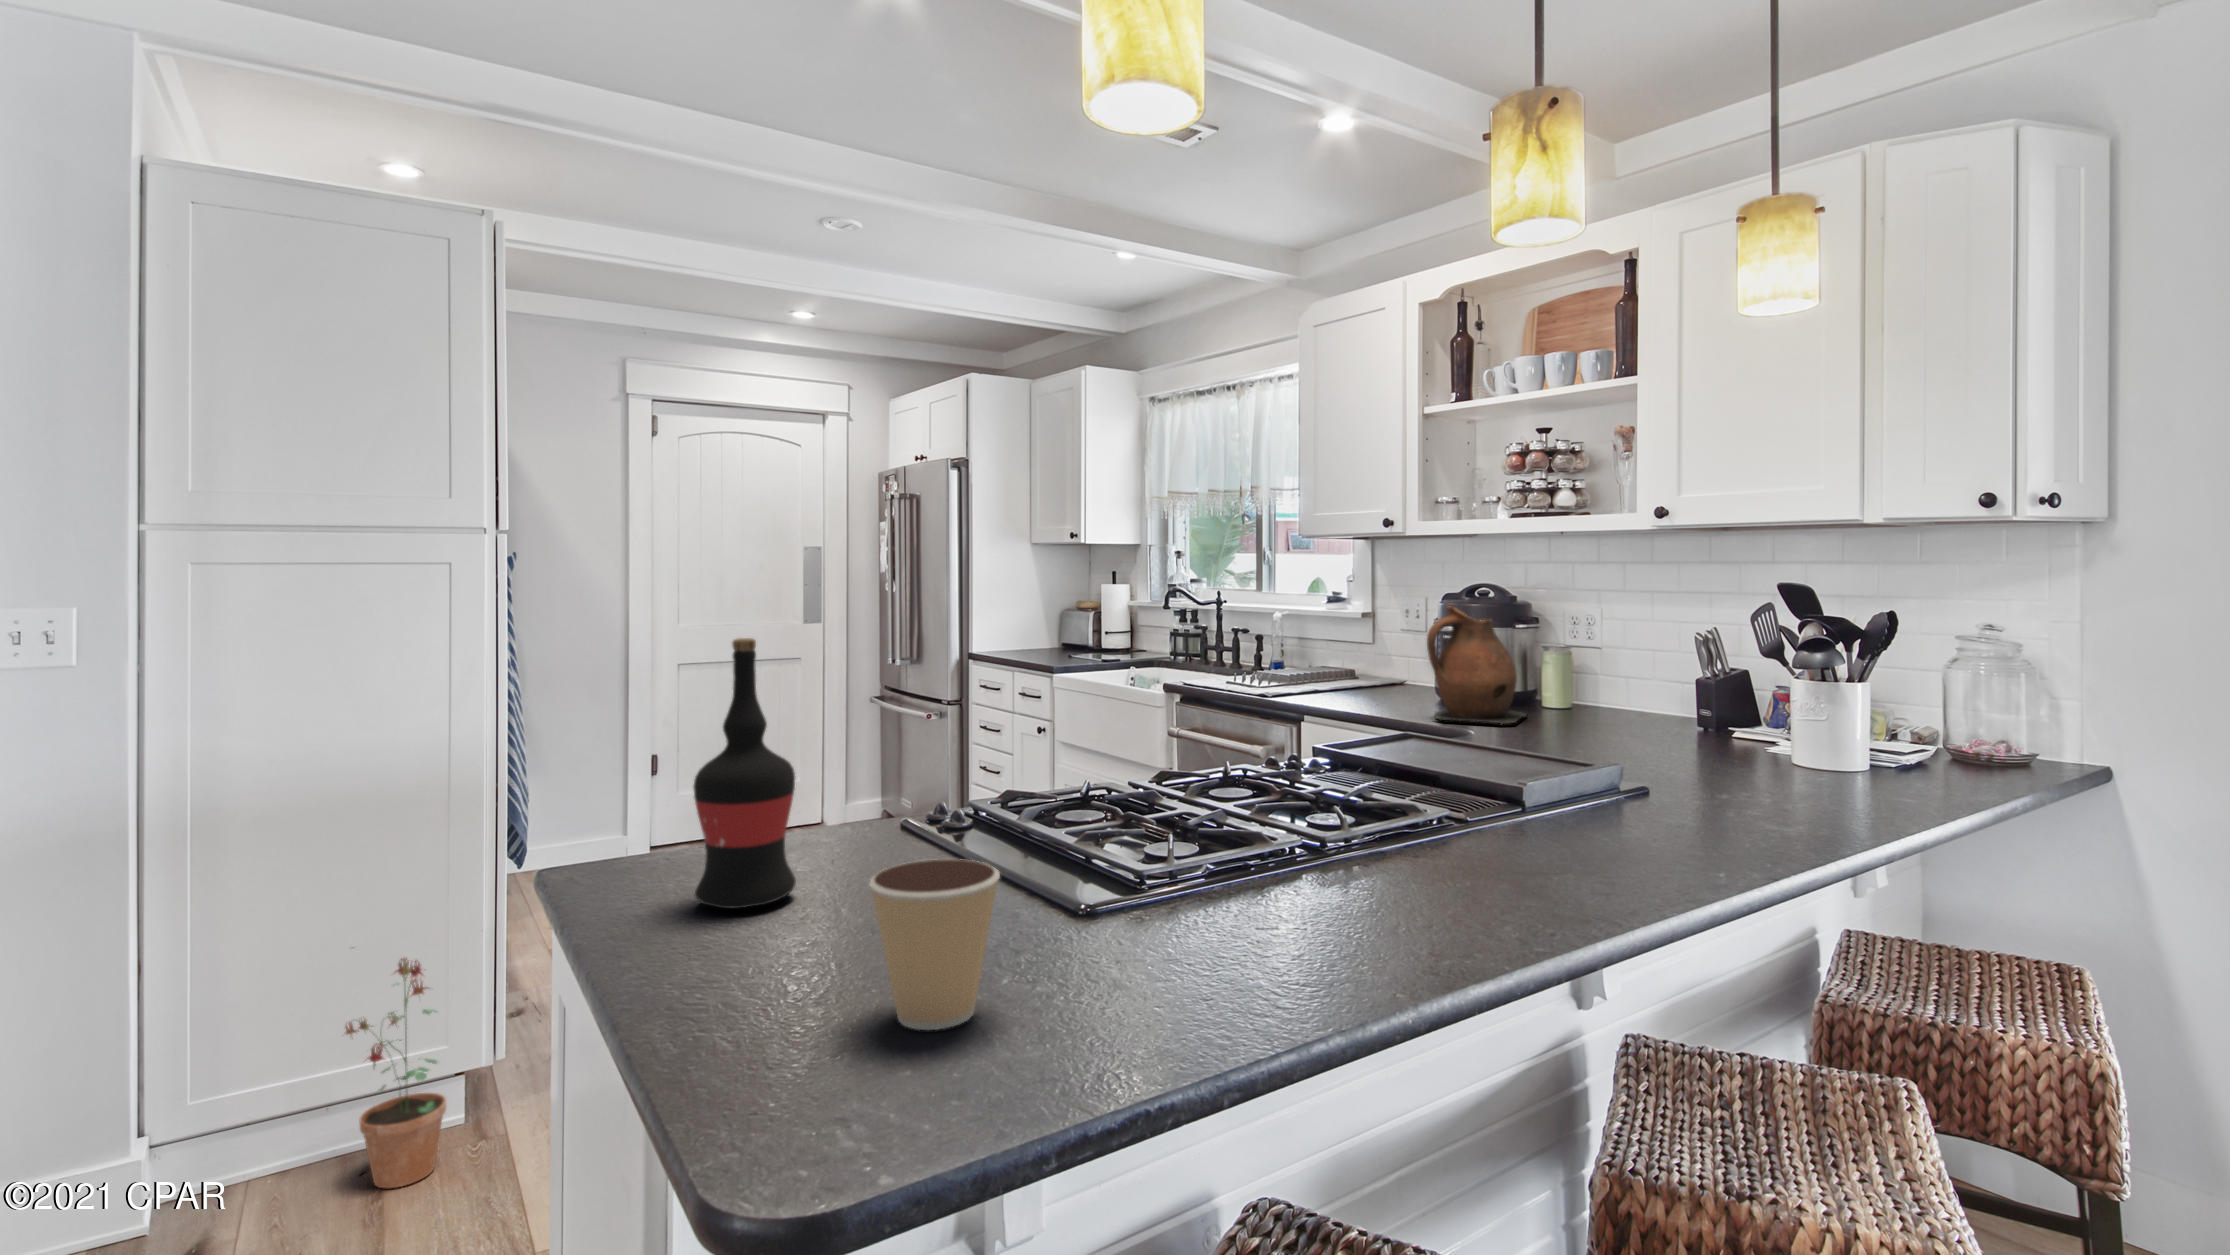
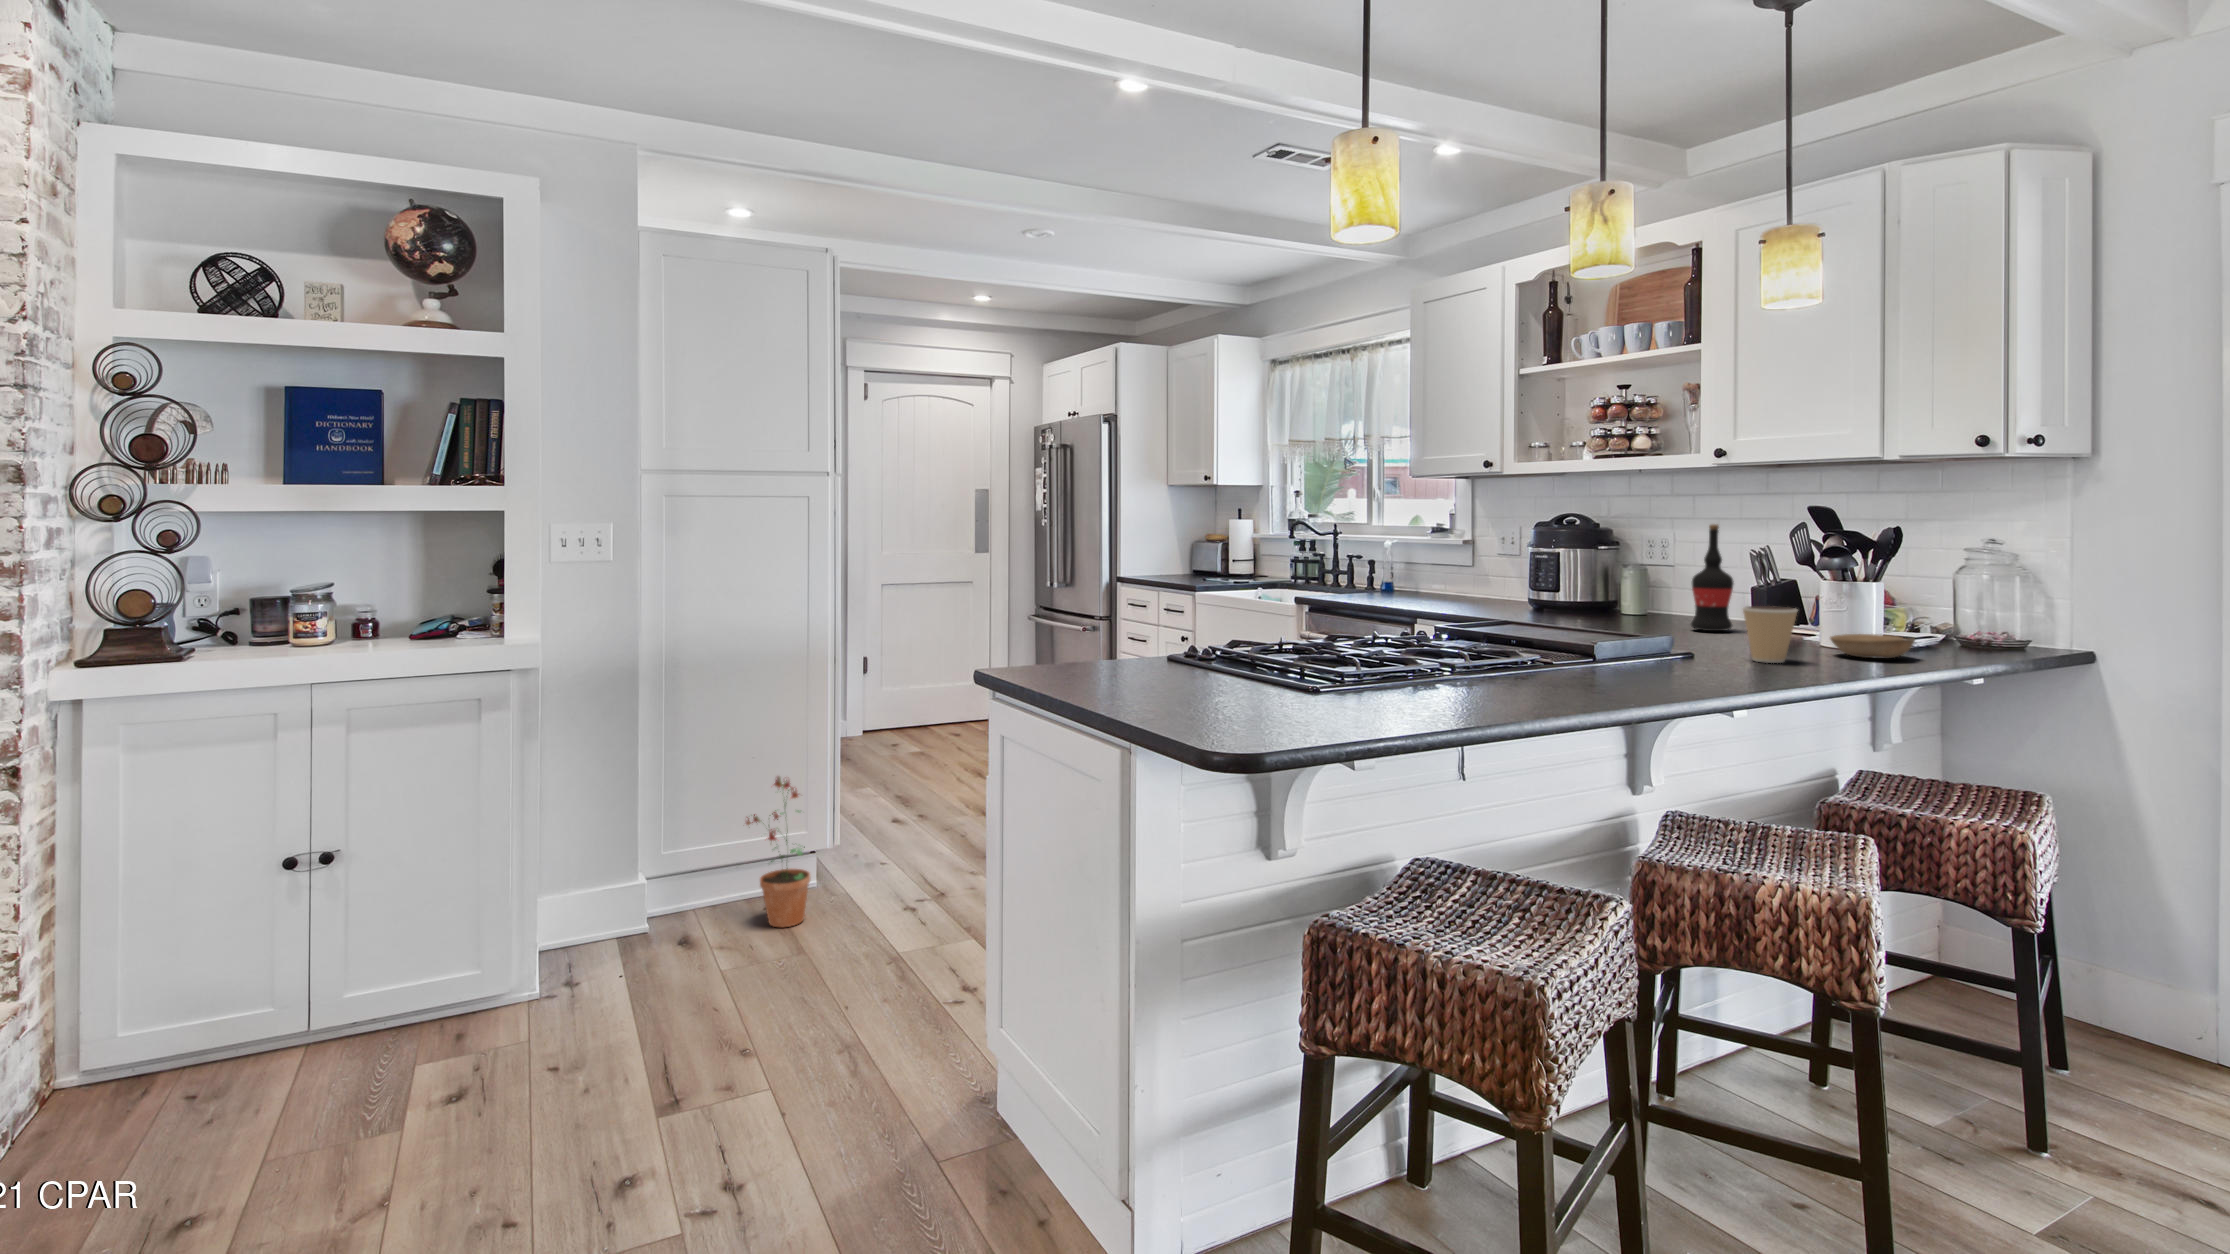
ceramic pitcher: present [1427,607,1526,725] -> none [1522,530,1605,623]
wine bottle: present [693,638,796,908] -> present [1691,524,1734,631]
bowl: none [1812,752,1920,788] -> present [1830,634,1915,659]
coffee cup: present [869,859,1000,1030] -> present [1743,606,1798,663]

